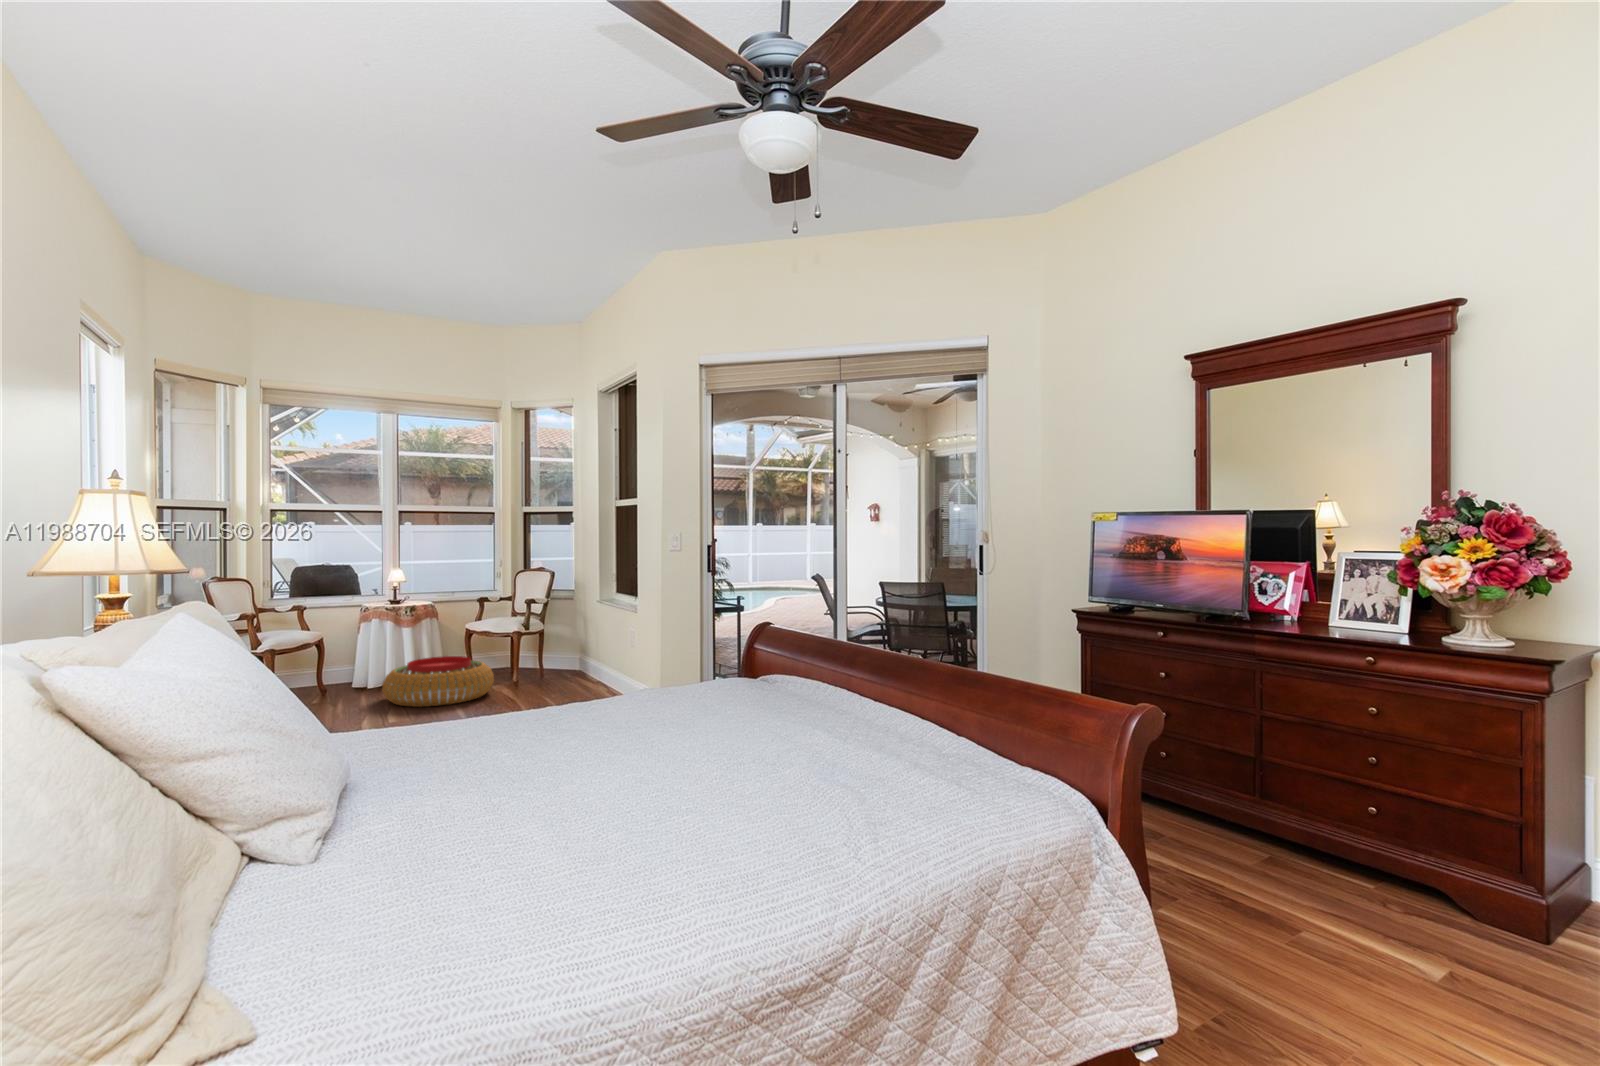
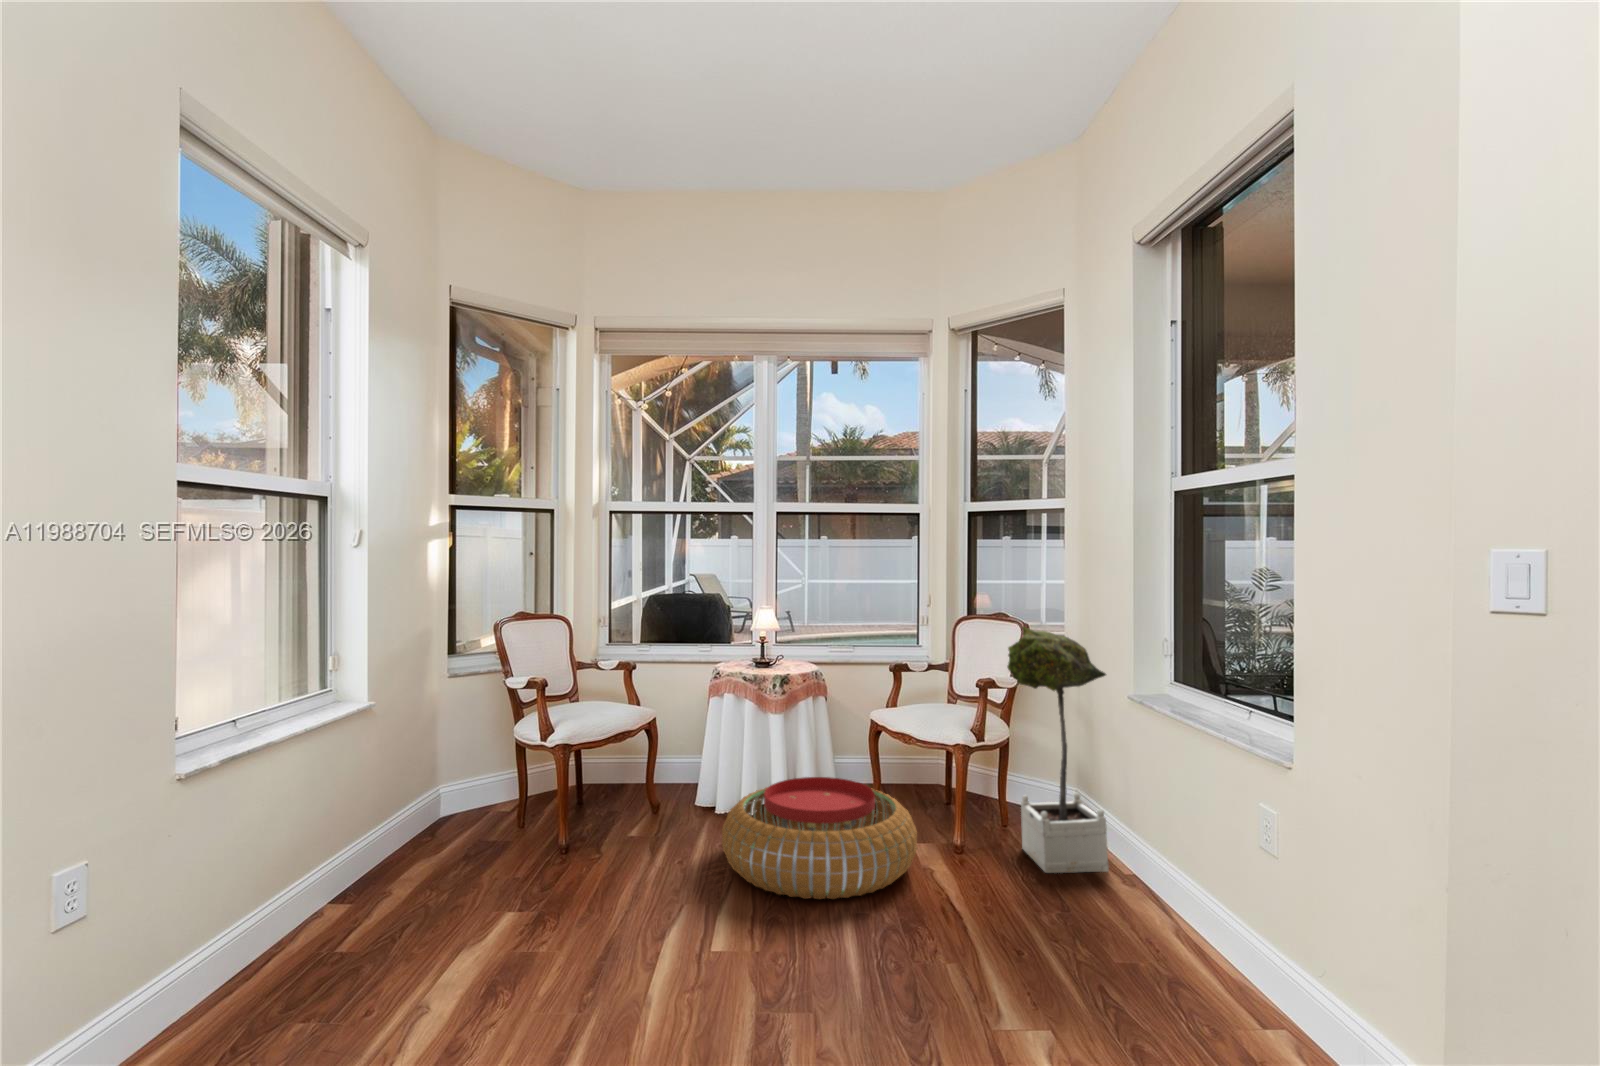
potted tree: none [541,571,590,686] -> present [1007,626,1109,873]

